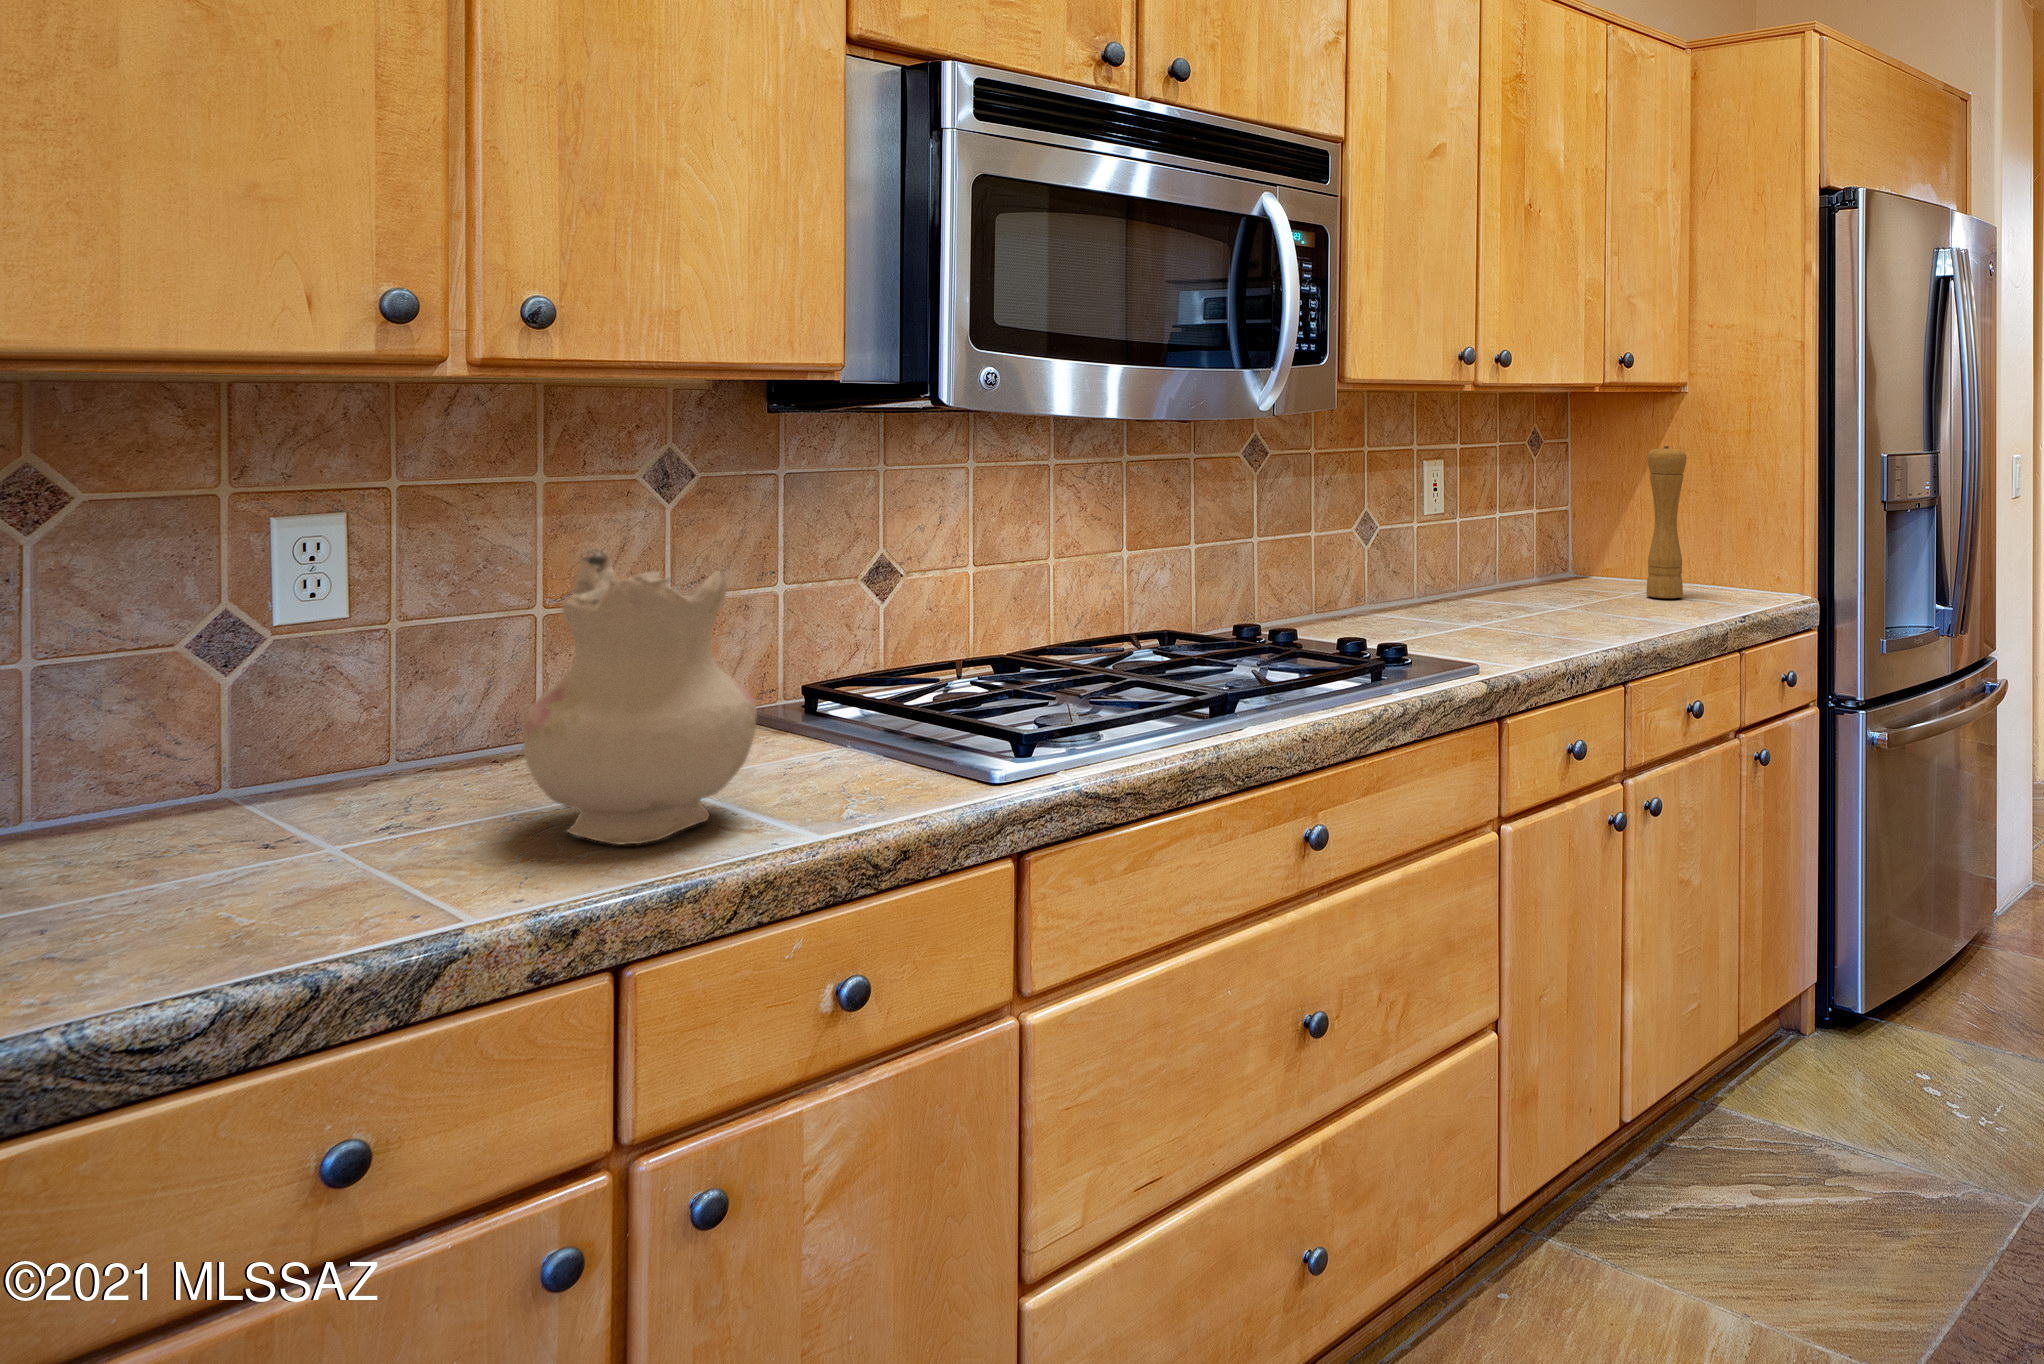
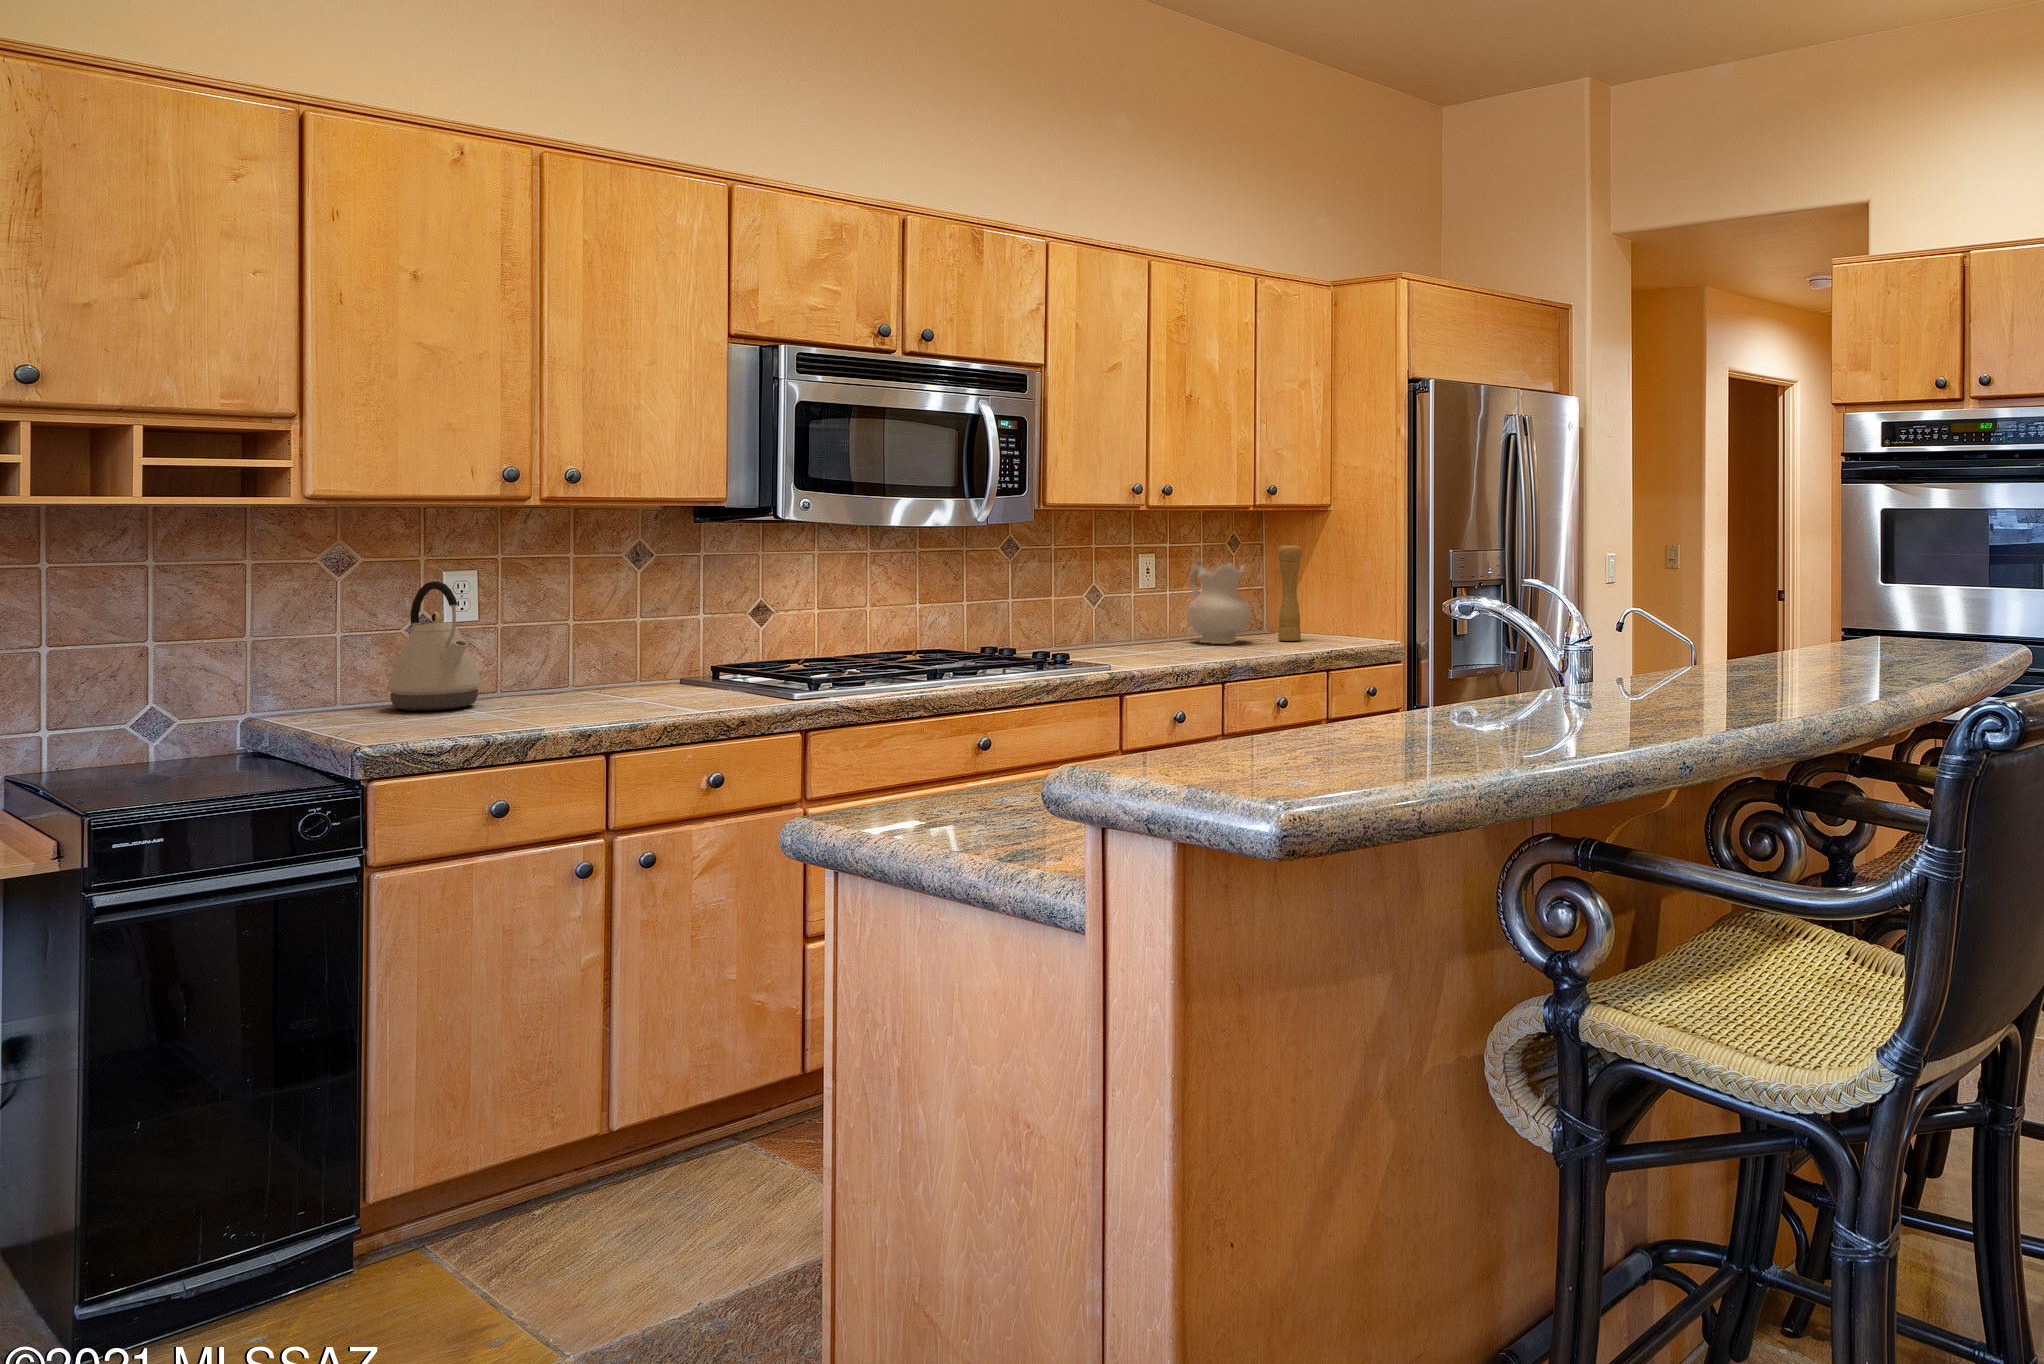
kettle: none [116,548,337,844] -> present [387,581,481,711]
ceramic pitcher: present [523,551,757,845] -> present [1187,561,1251,644]

